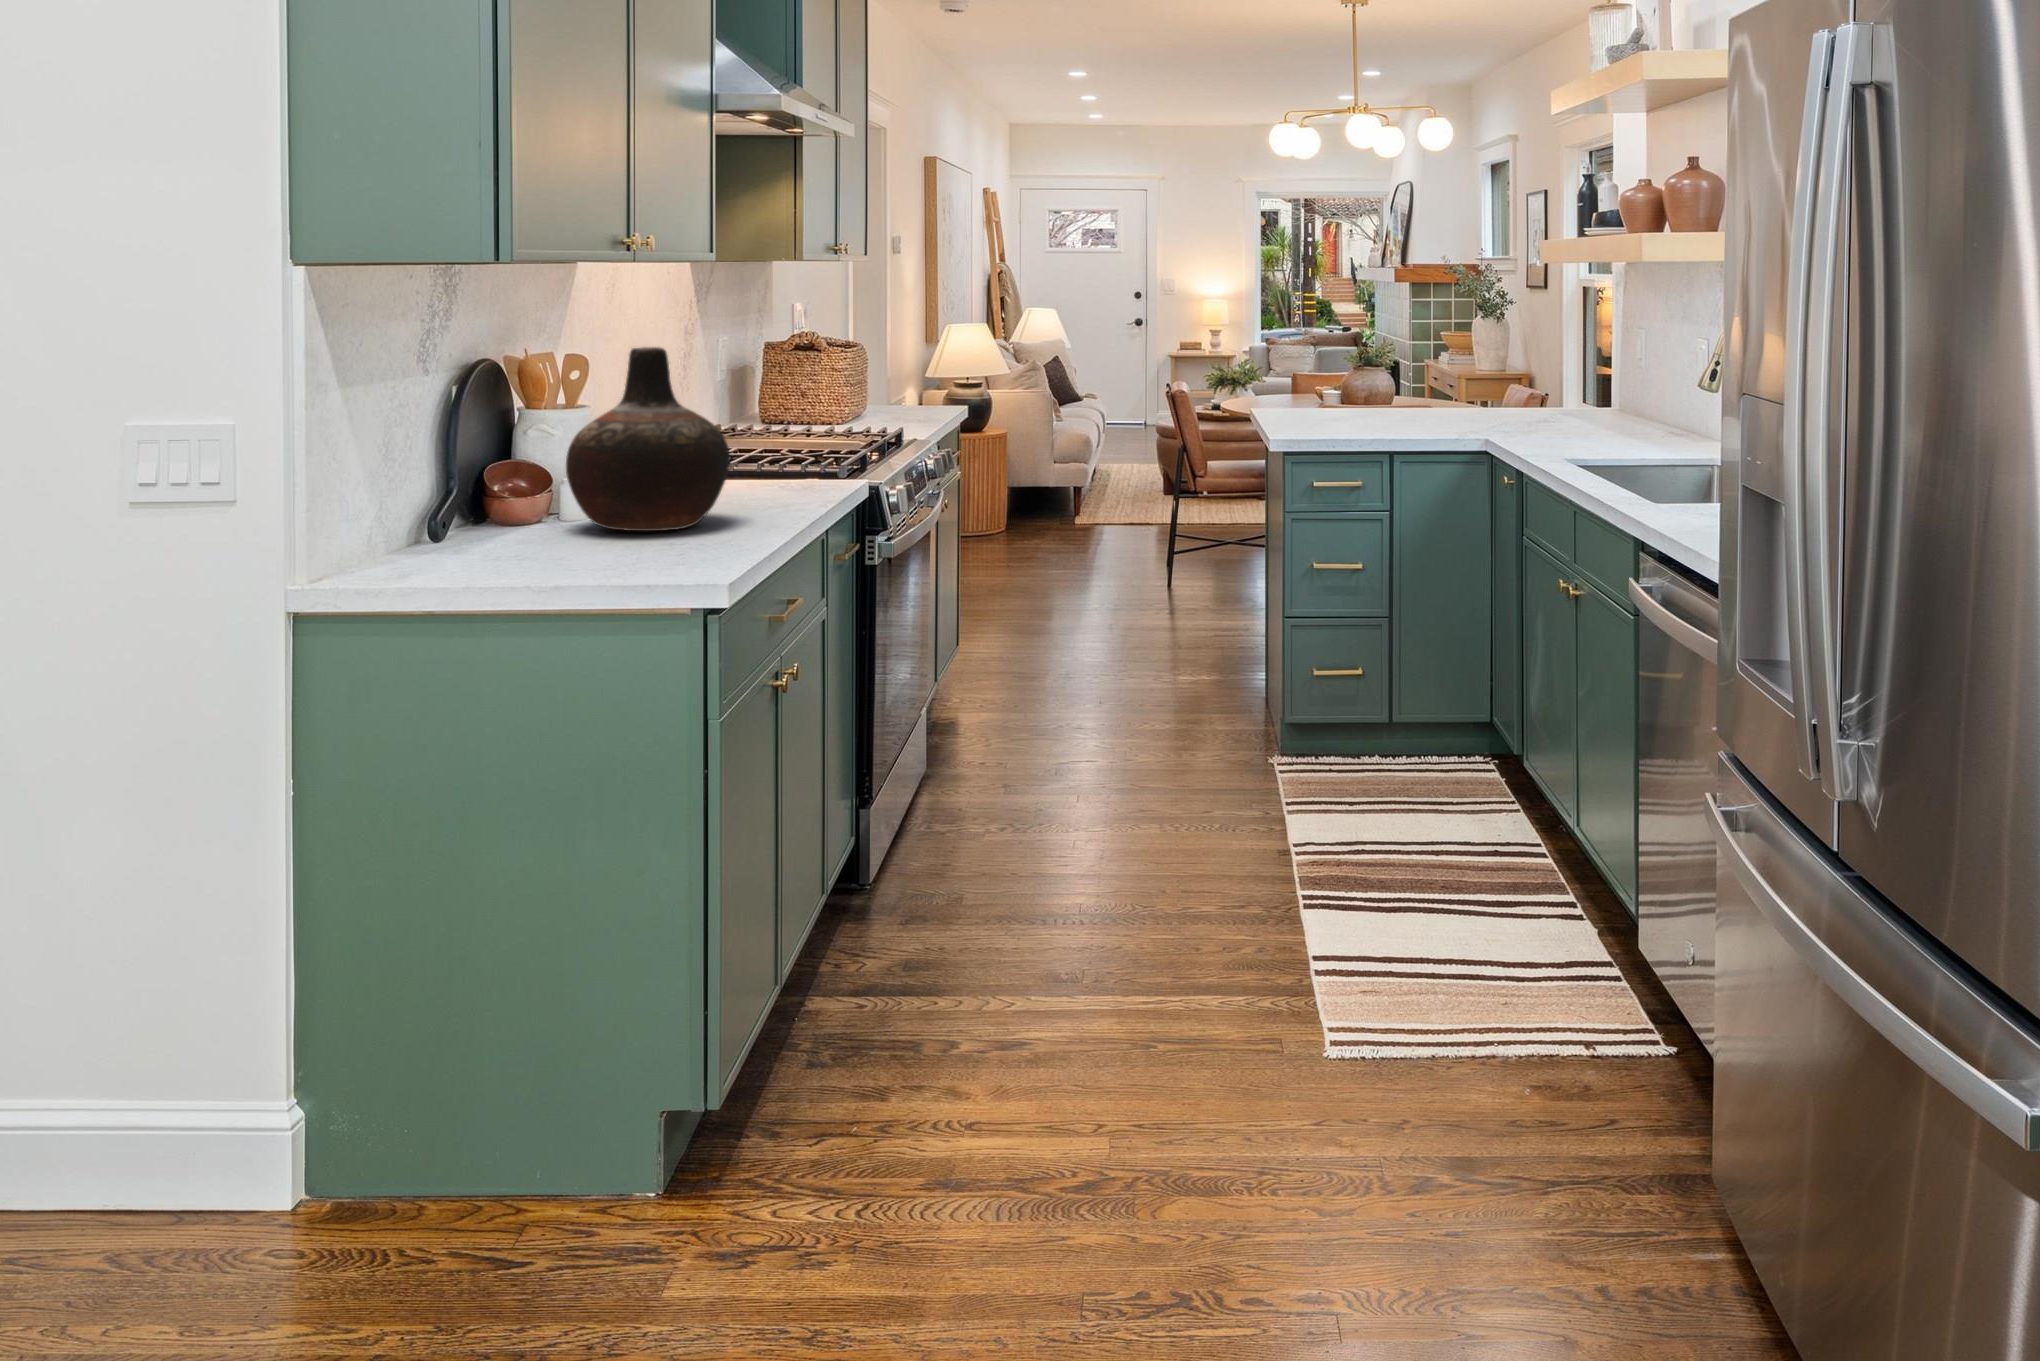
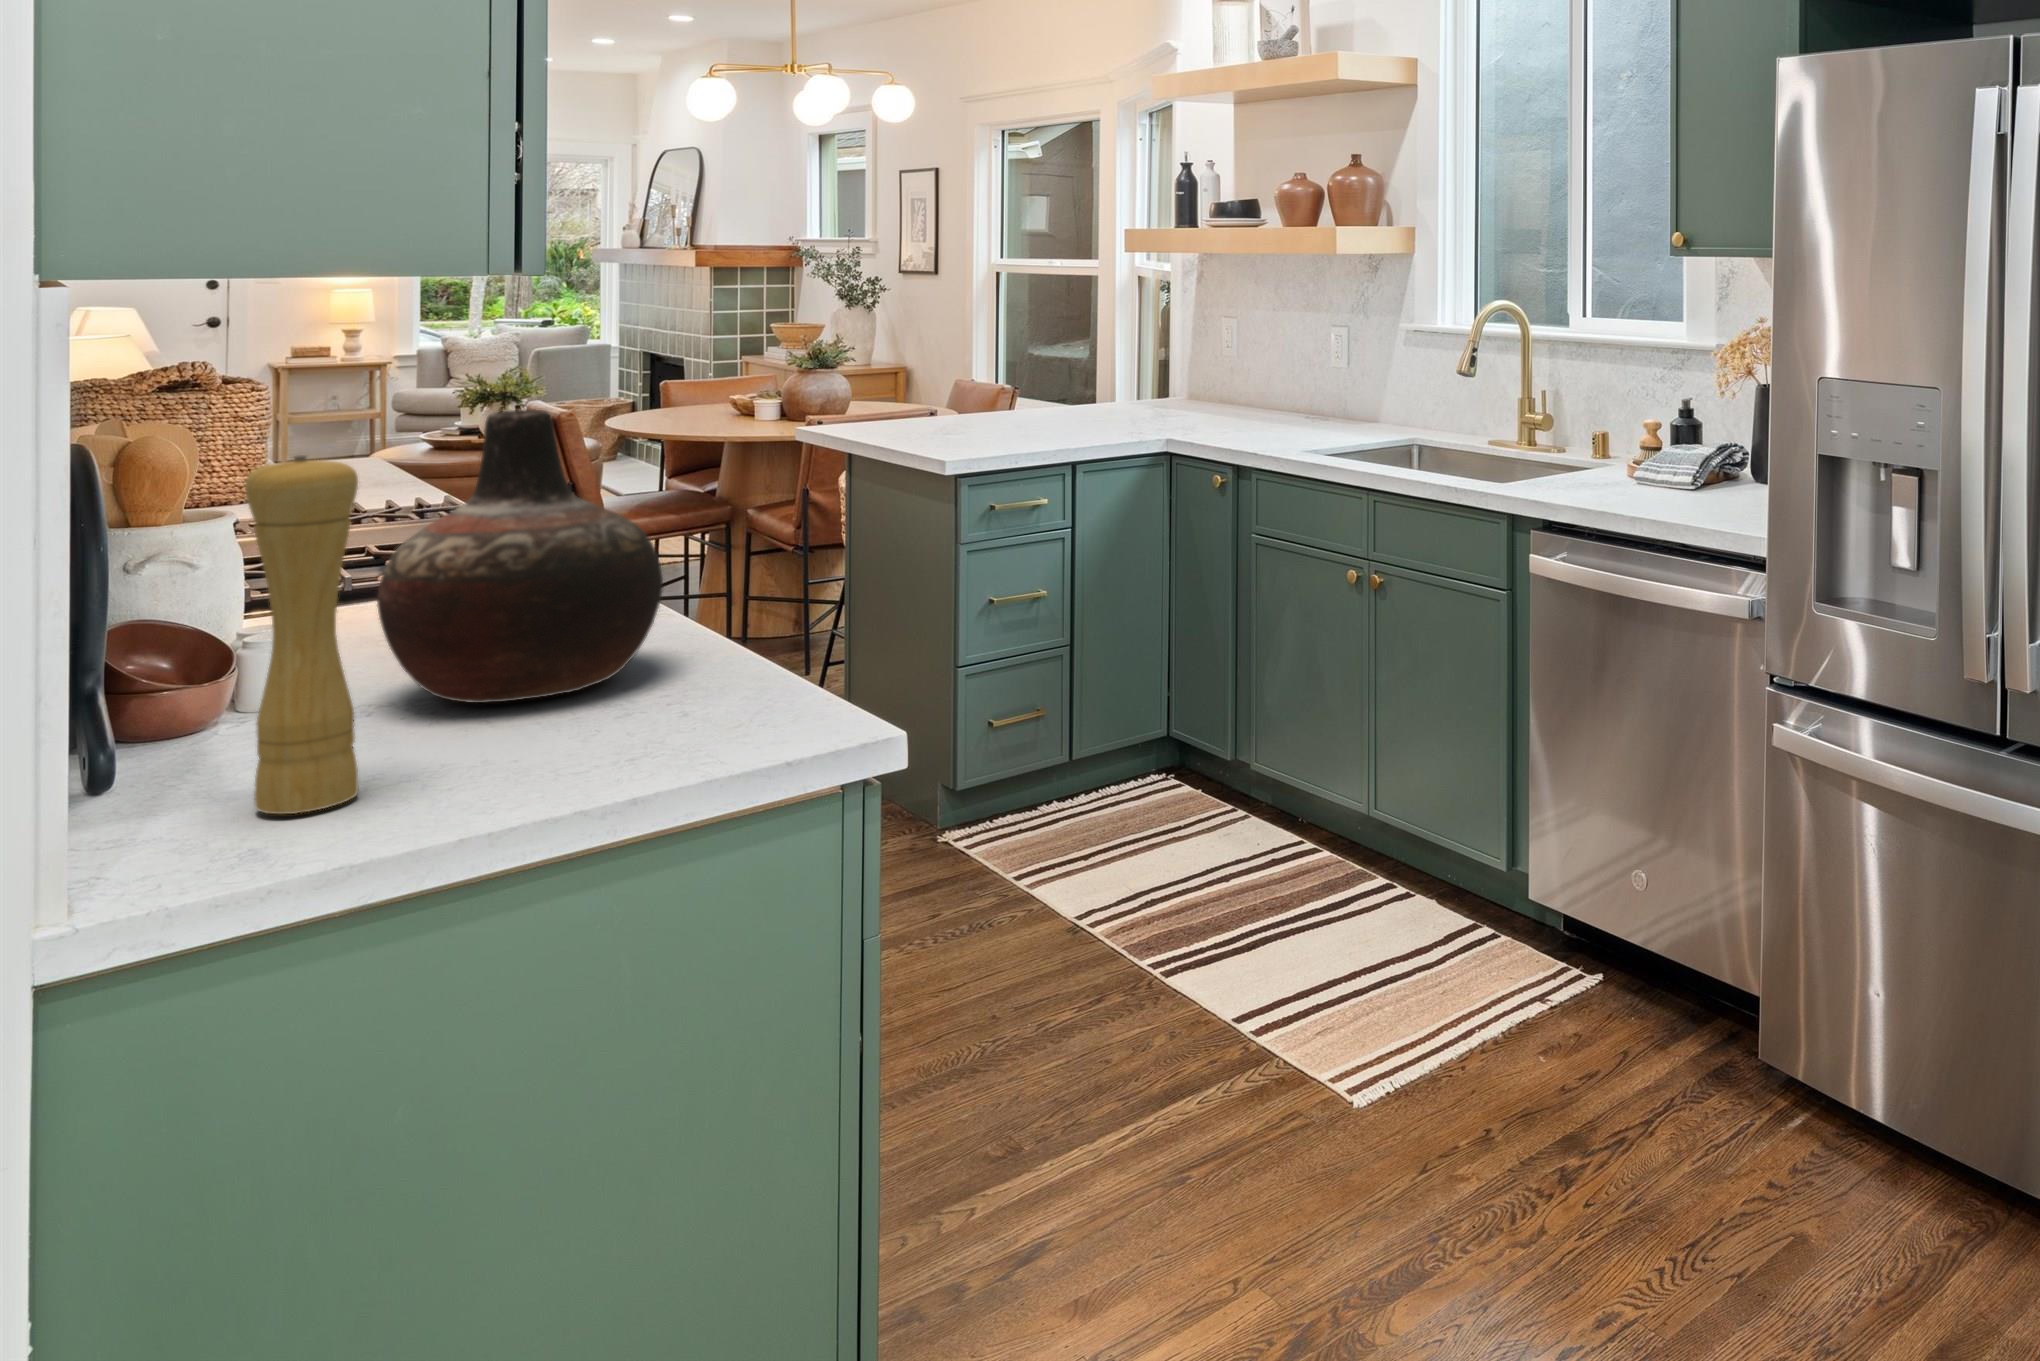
pepper mill: none [419,358,473,560] -> present [245,455,358,814]

